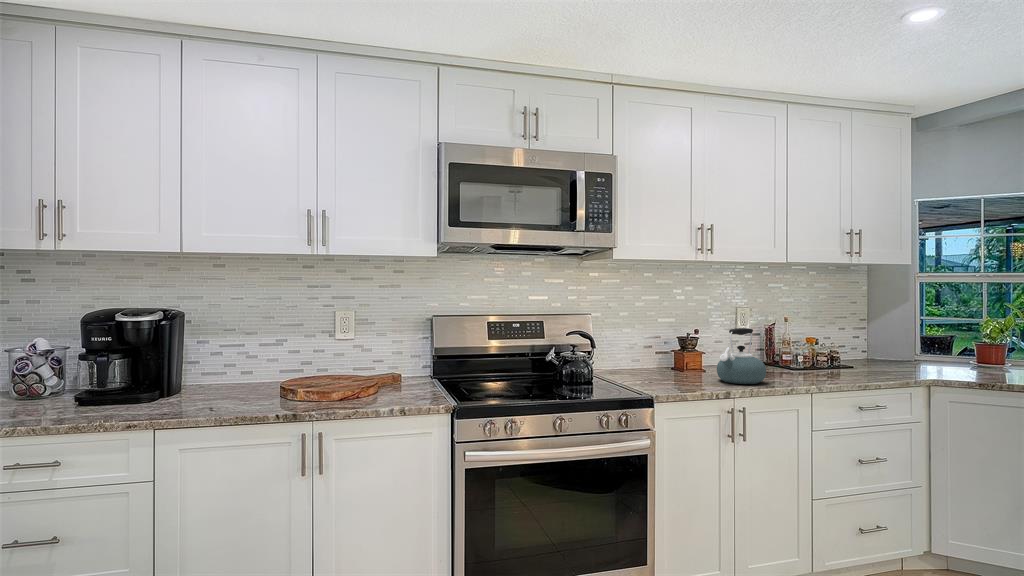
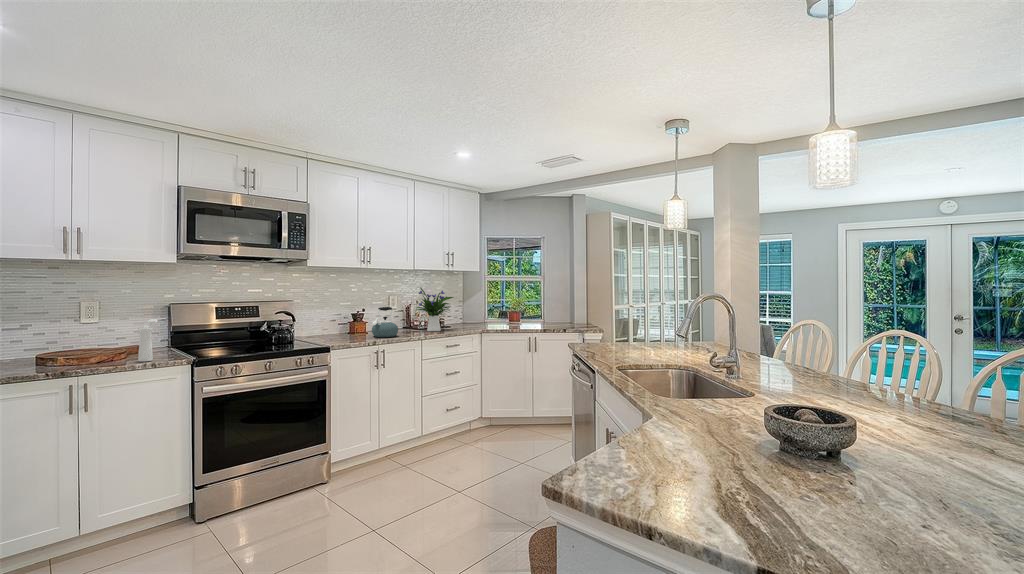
flower arrangement: none [784,292,872,377] -> present [417,288,453,331]
pepper mill: none [391,339,415,403] -> present [138,319,158,362]

